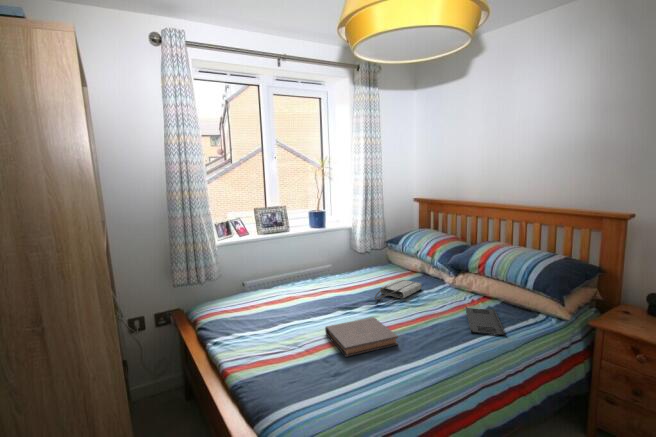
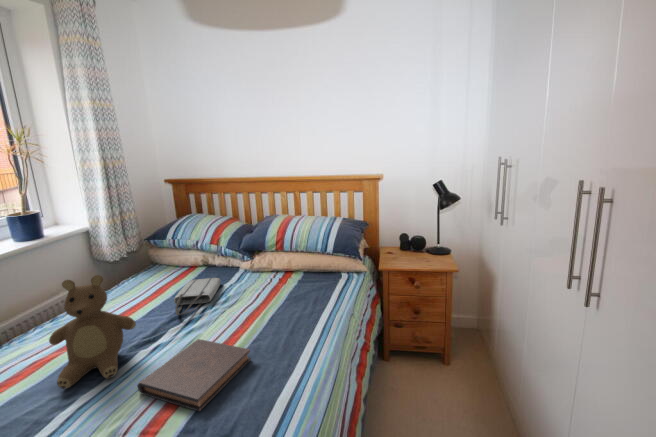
teddy bear: none [295,253,342,320] -> present [49,275,136,389]
tray: present [465,307,505,335] -> none [281,281,336,312]

